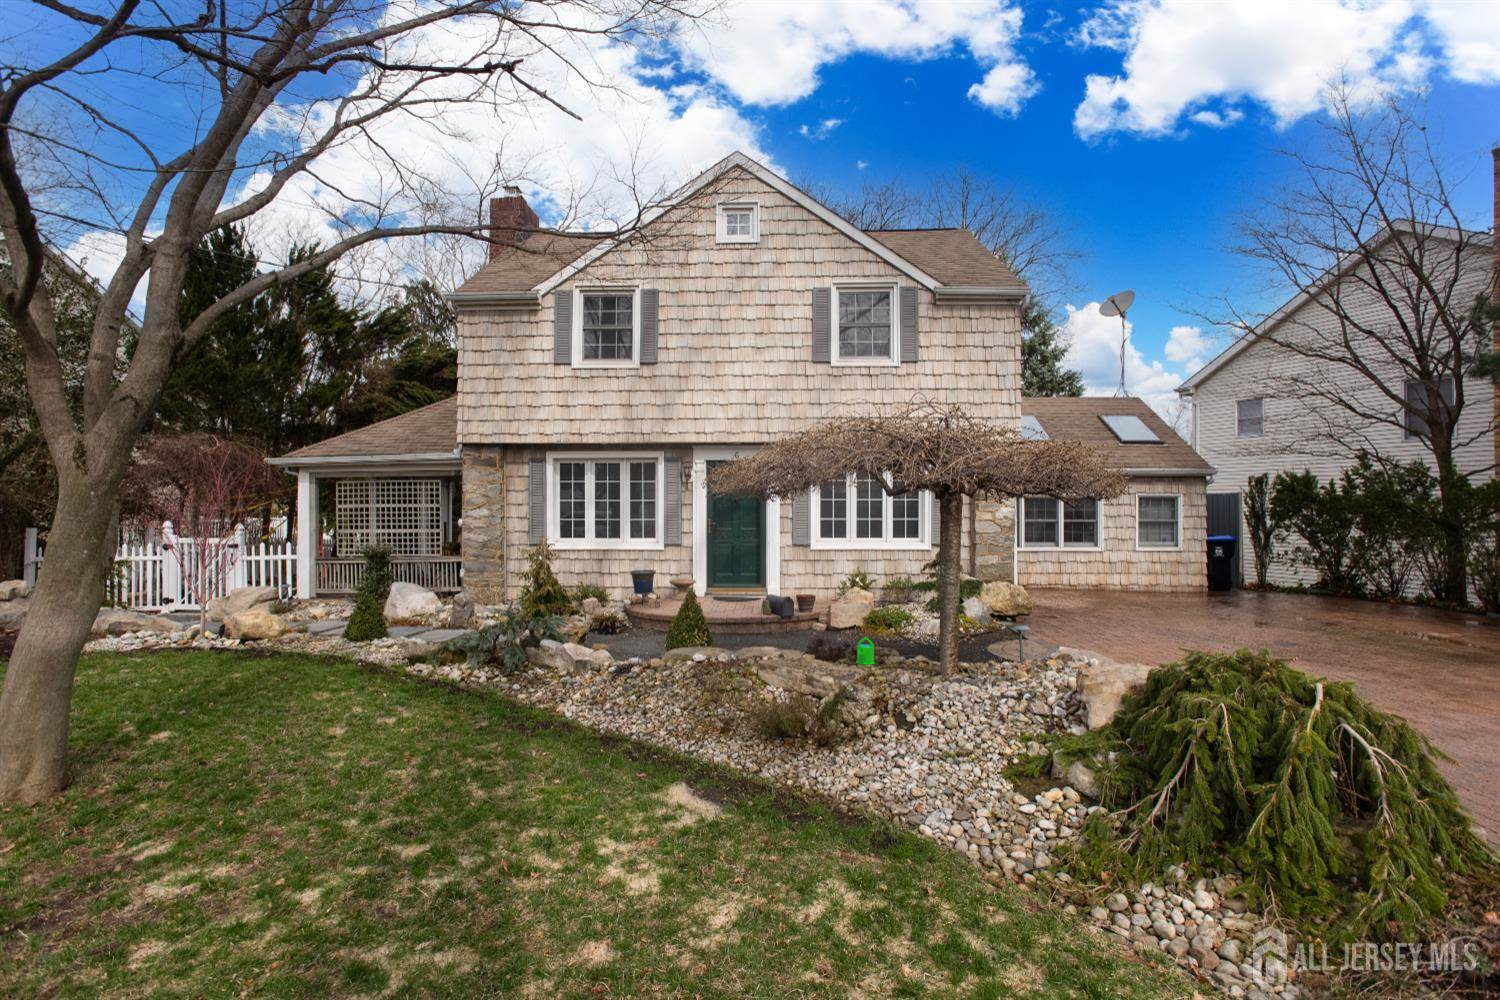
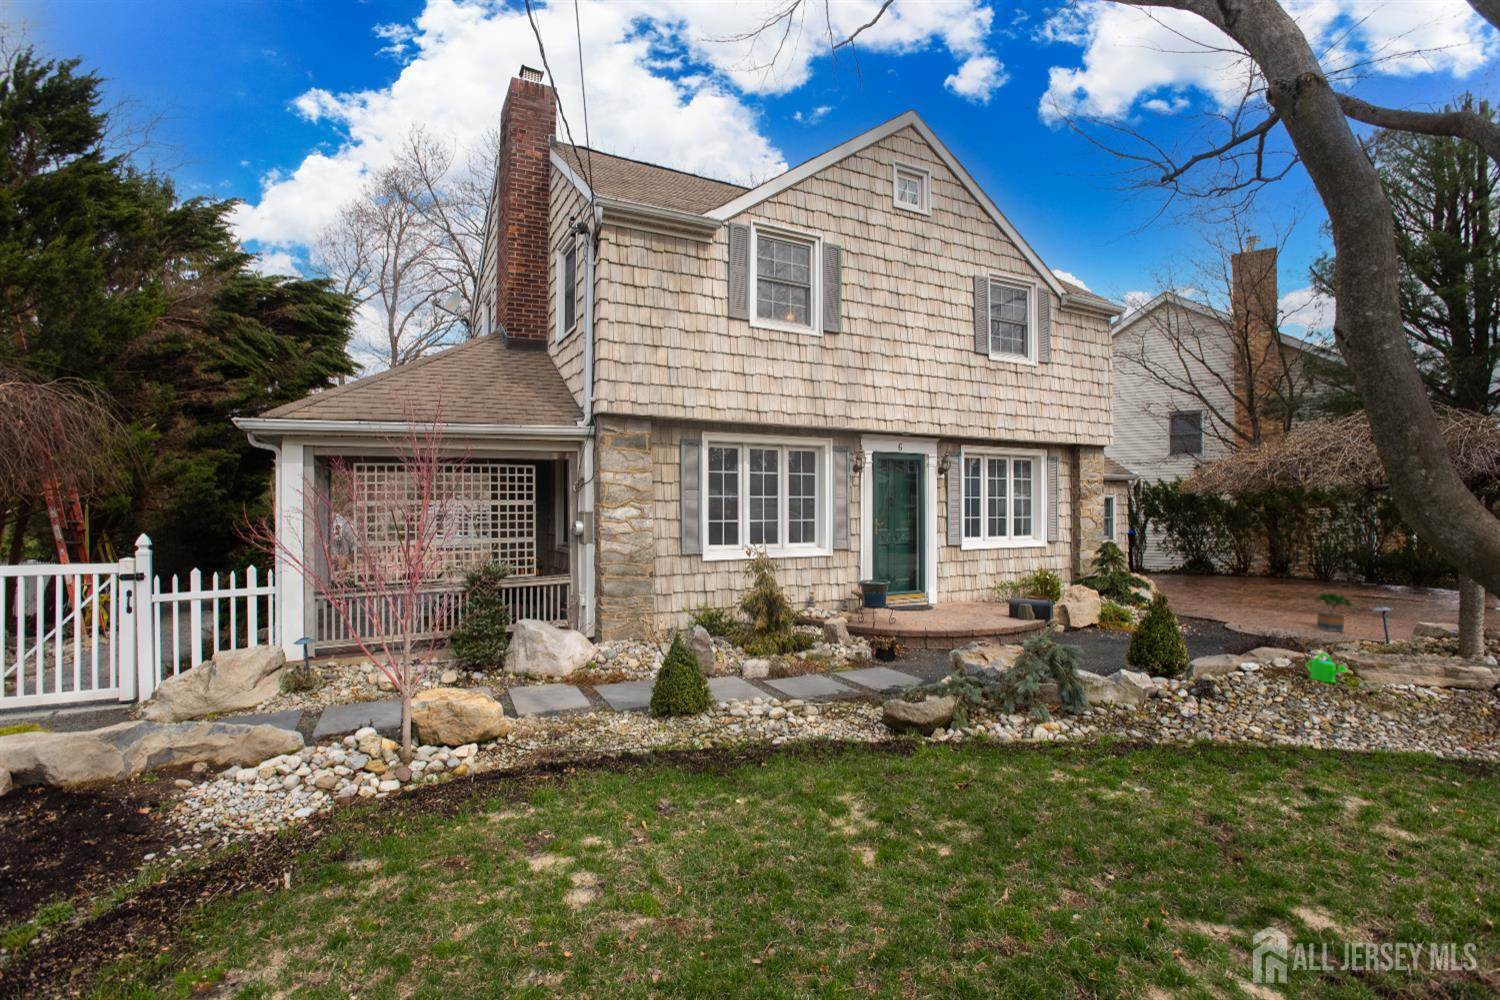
potted tree: none [1121,604,1156,651] -> present [1315,594,1352,632]

